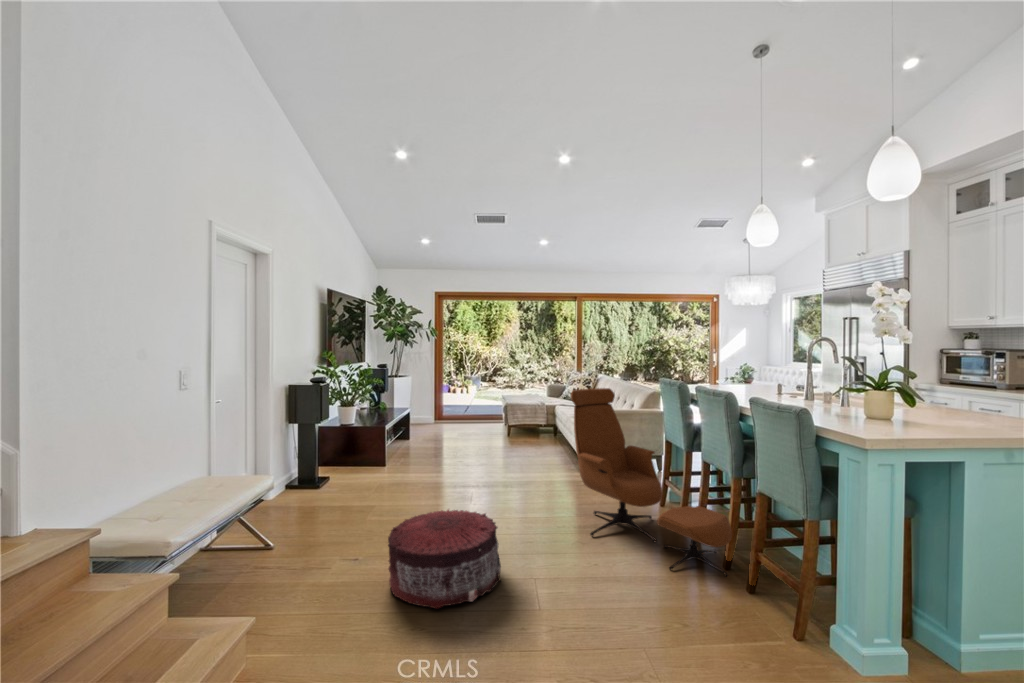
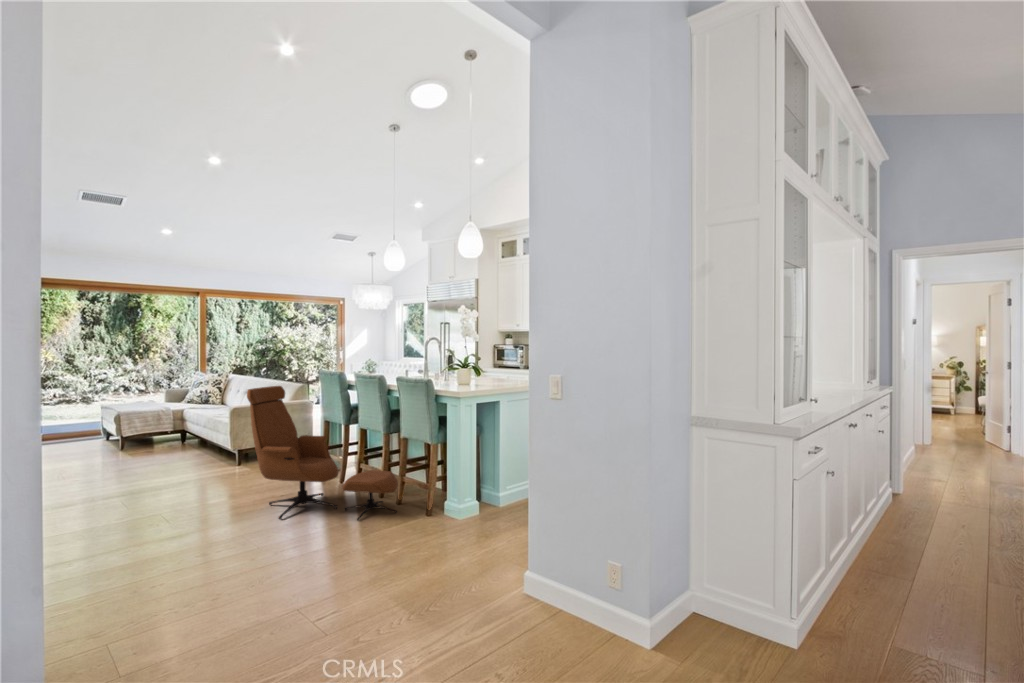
pouf: present [388,510,501,609] -> none [79,515,224,615]

